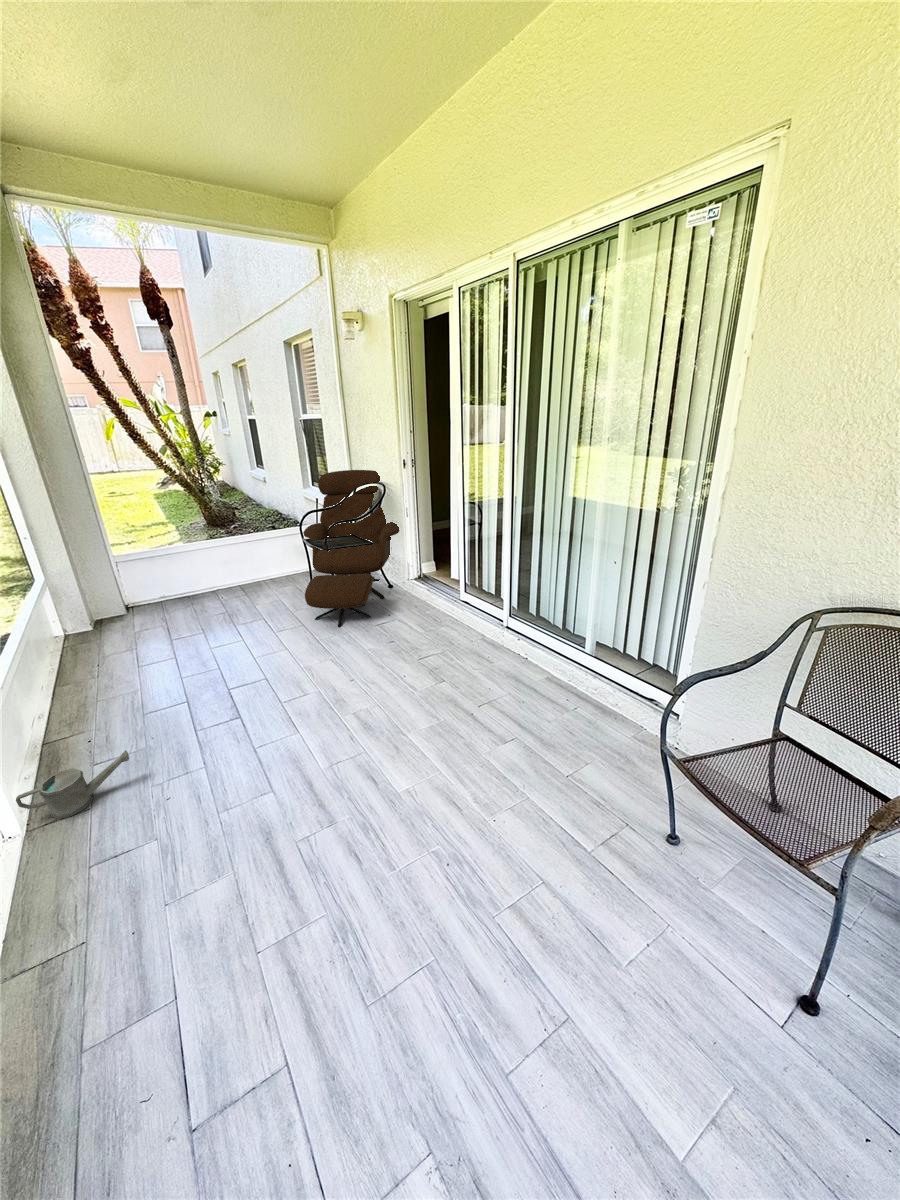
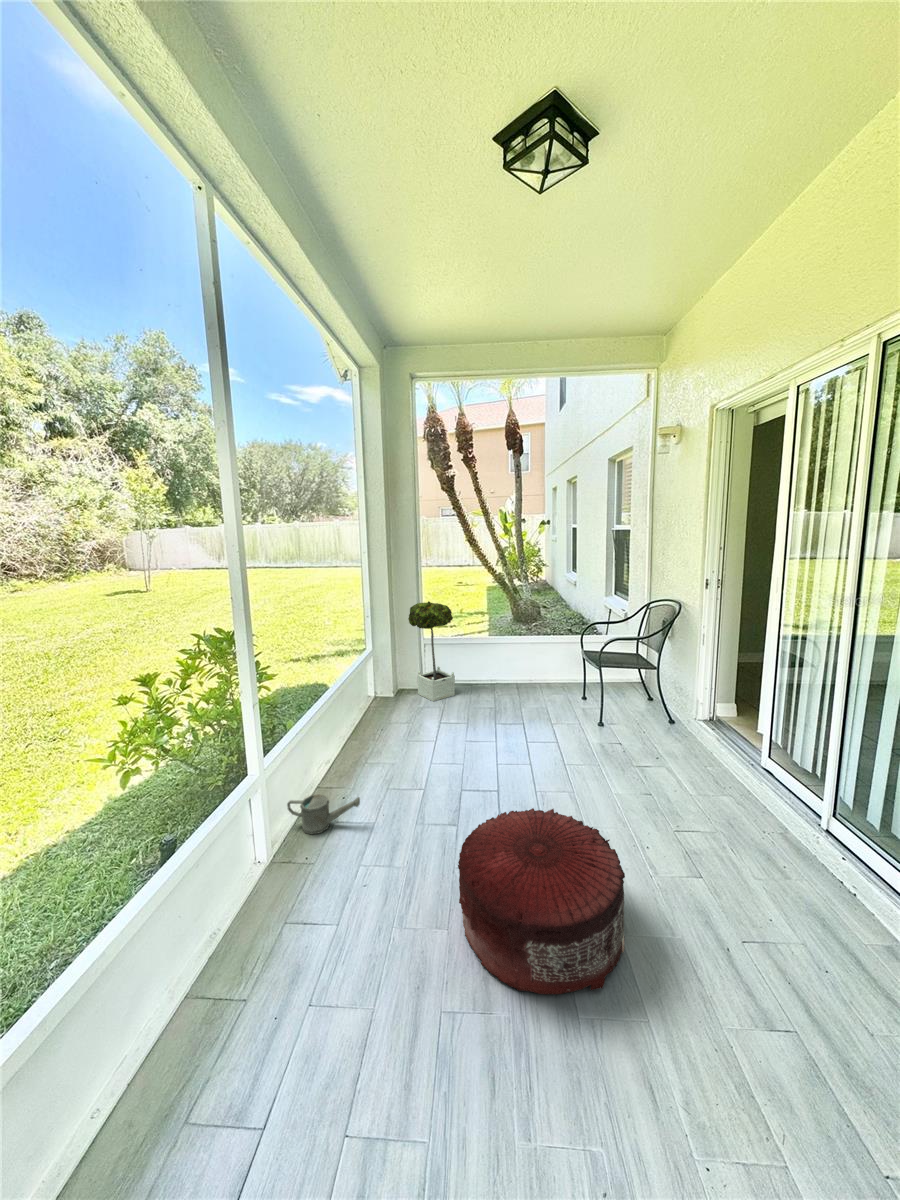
lounge chair: present [303,470,399,627] -> none [562,583,696,751]
potted tree: none [81,515,174,631] -> present [408,601,455,701]
pouf: none [284,676,429,816] -> present [458,808,625,994]

